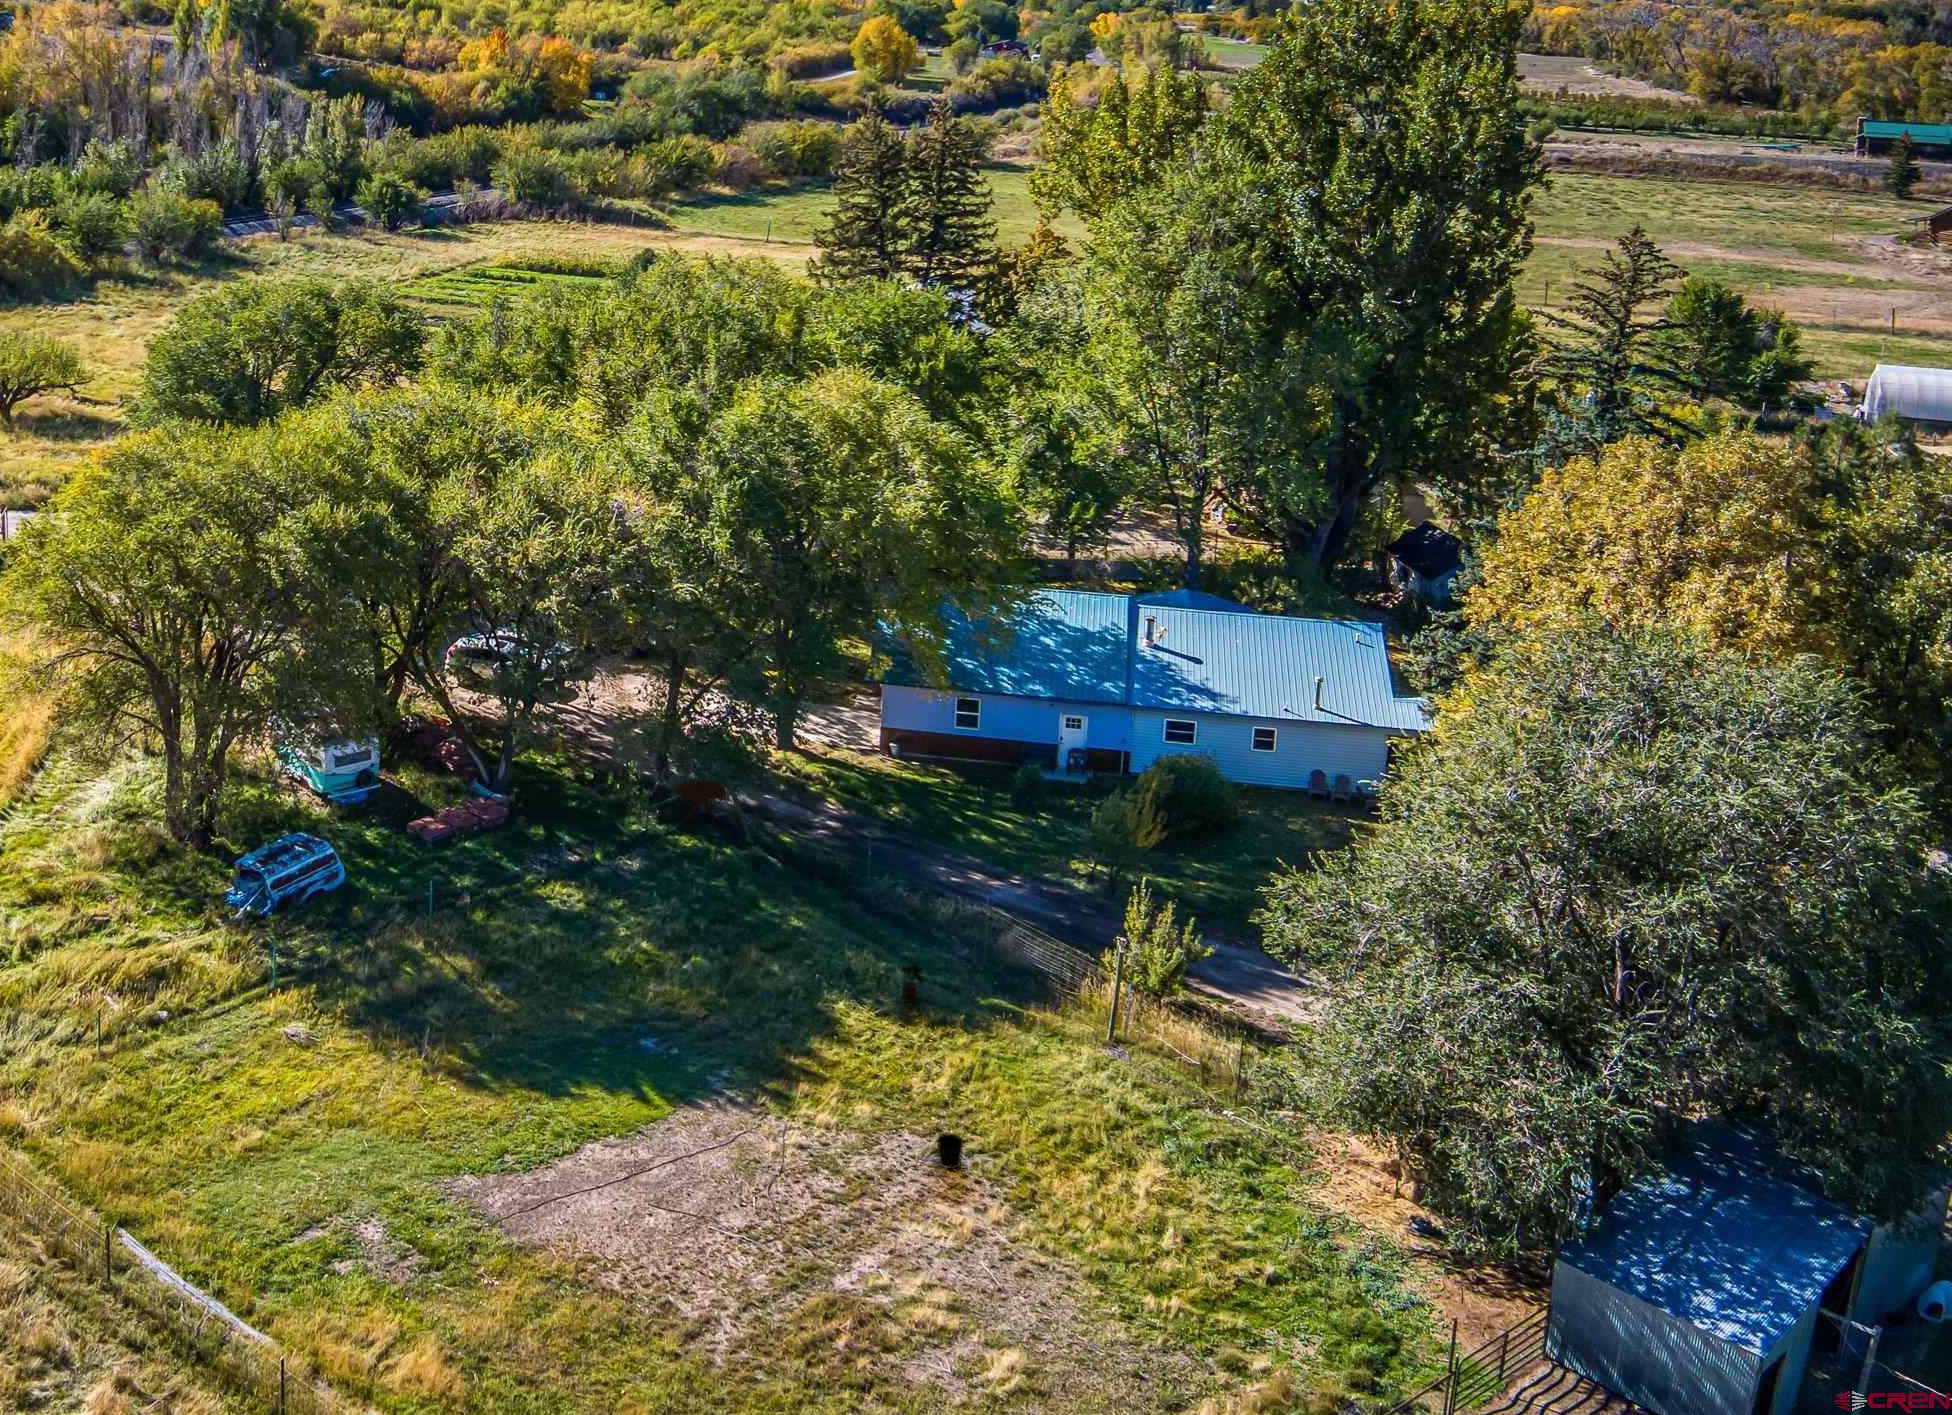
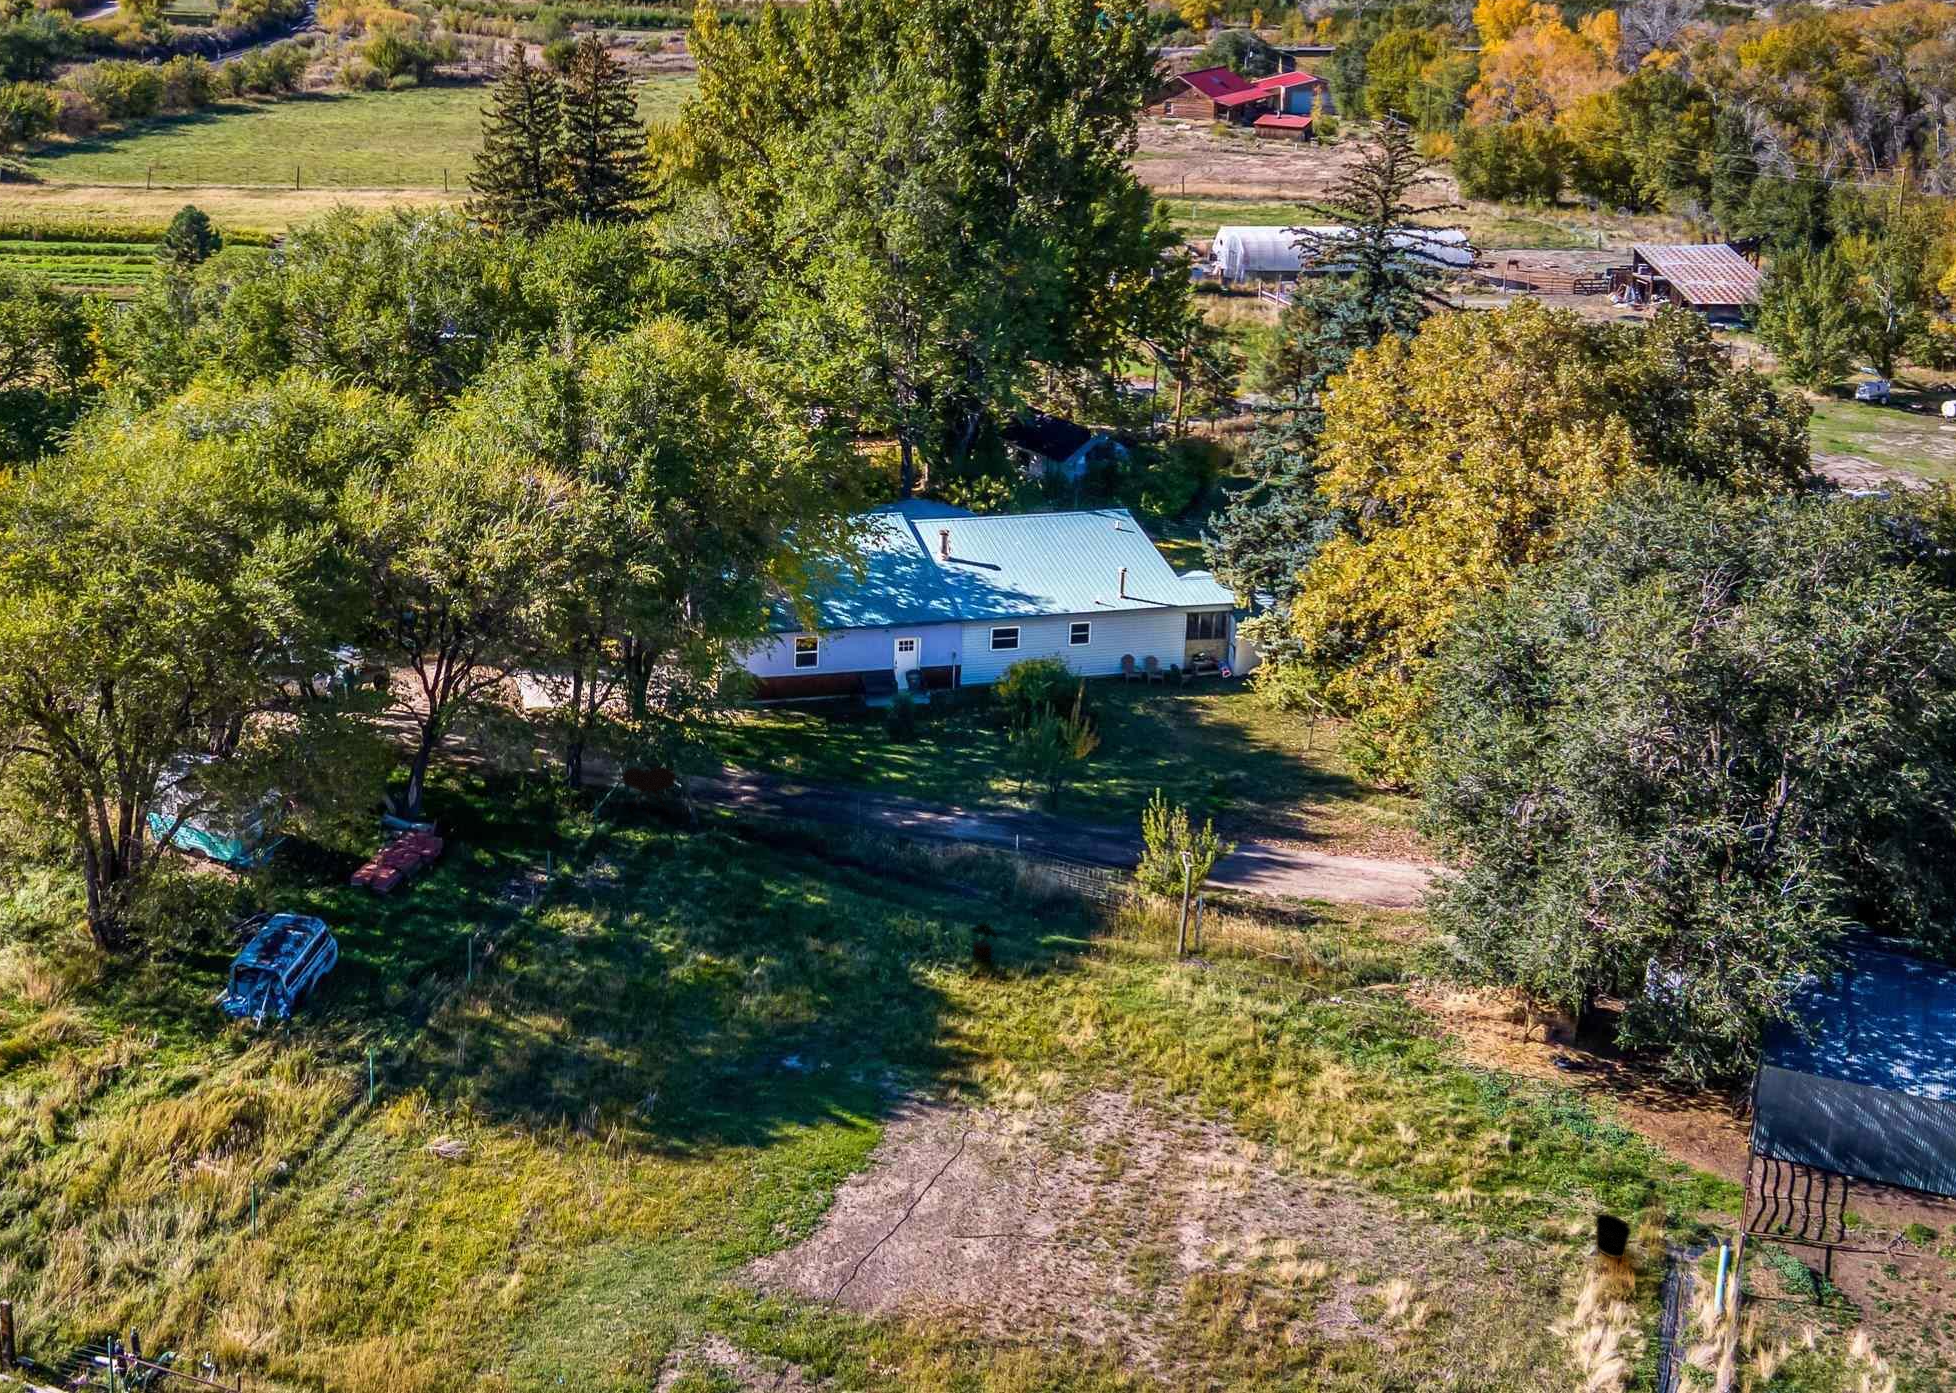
bucket: present [937,1133,964,1169] -> present [1596,1214,1631,1258]

